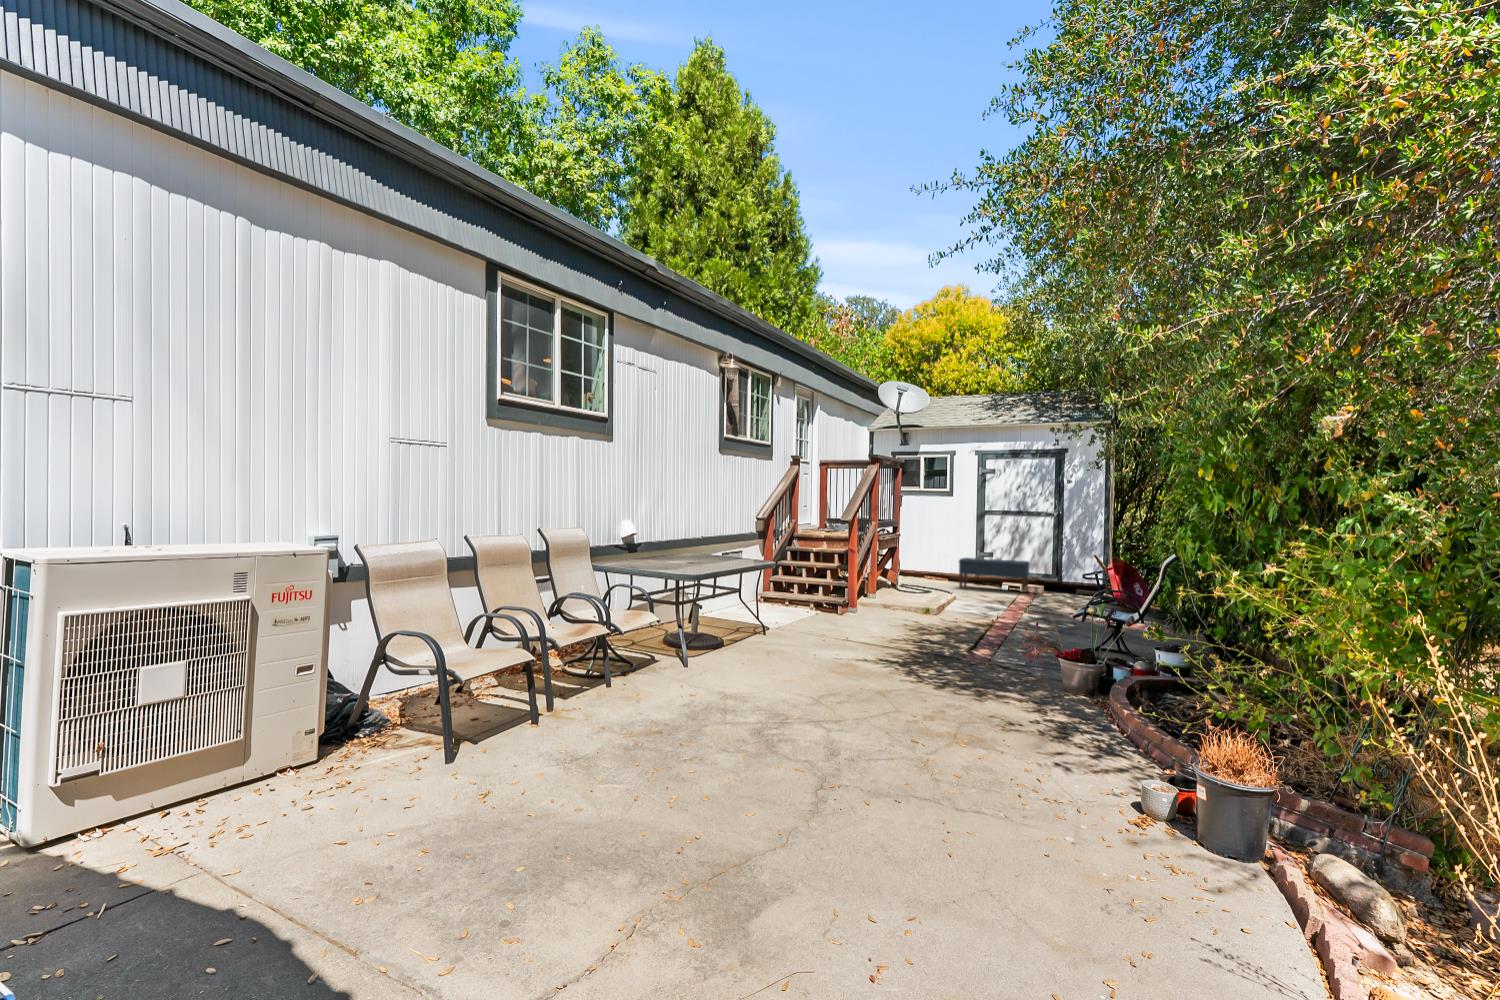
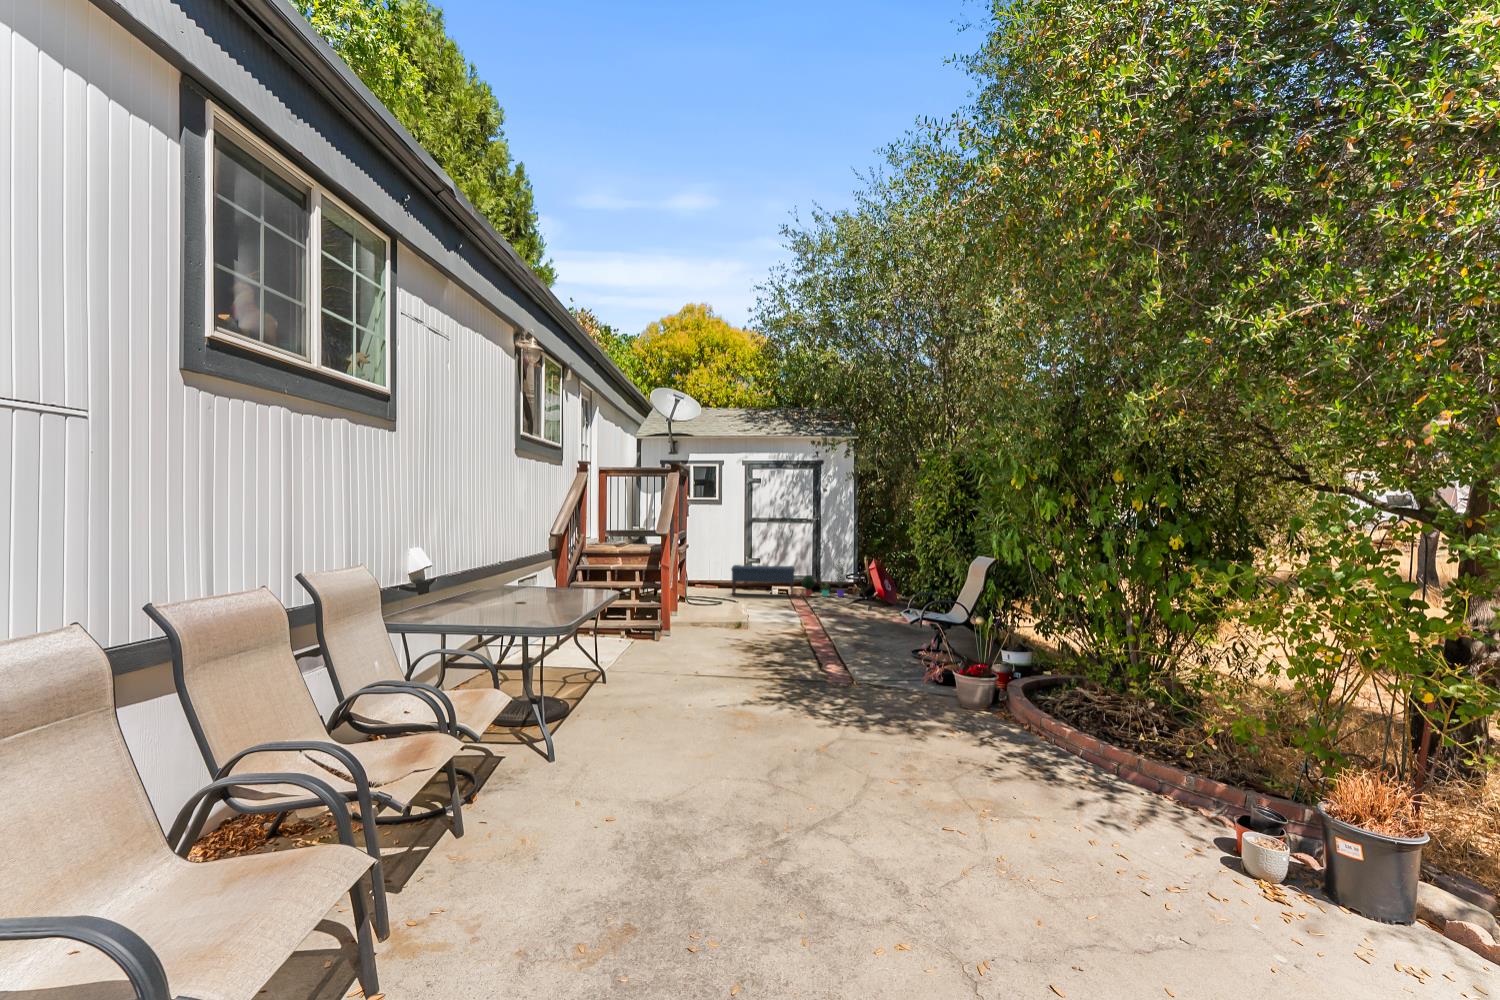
potted plant: none [1036,557,1091,596] -> present [802,562,846,597]

